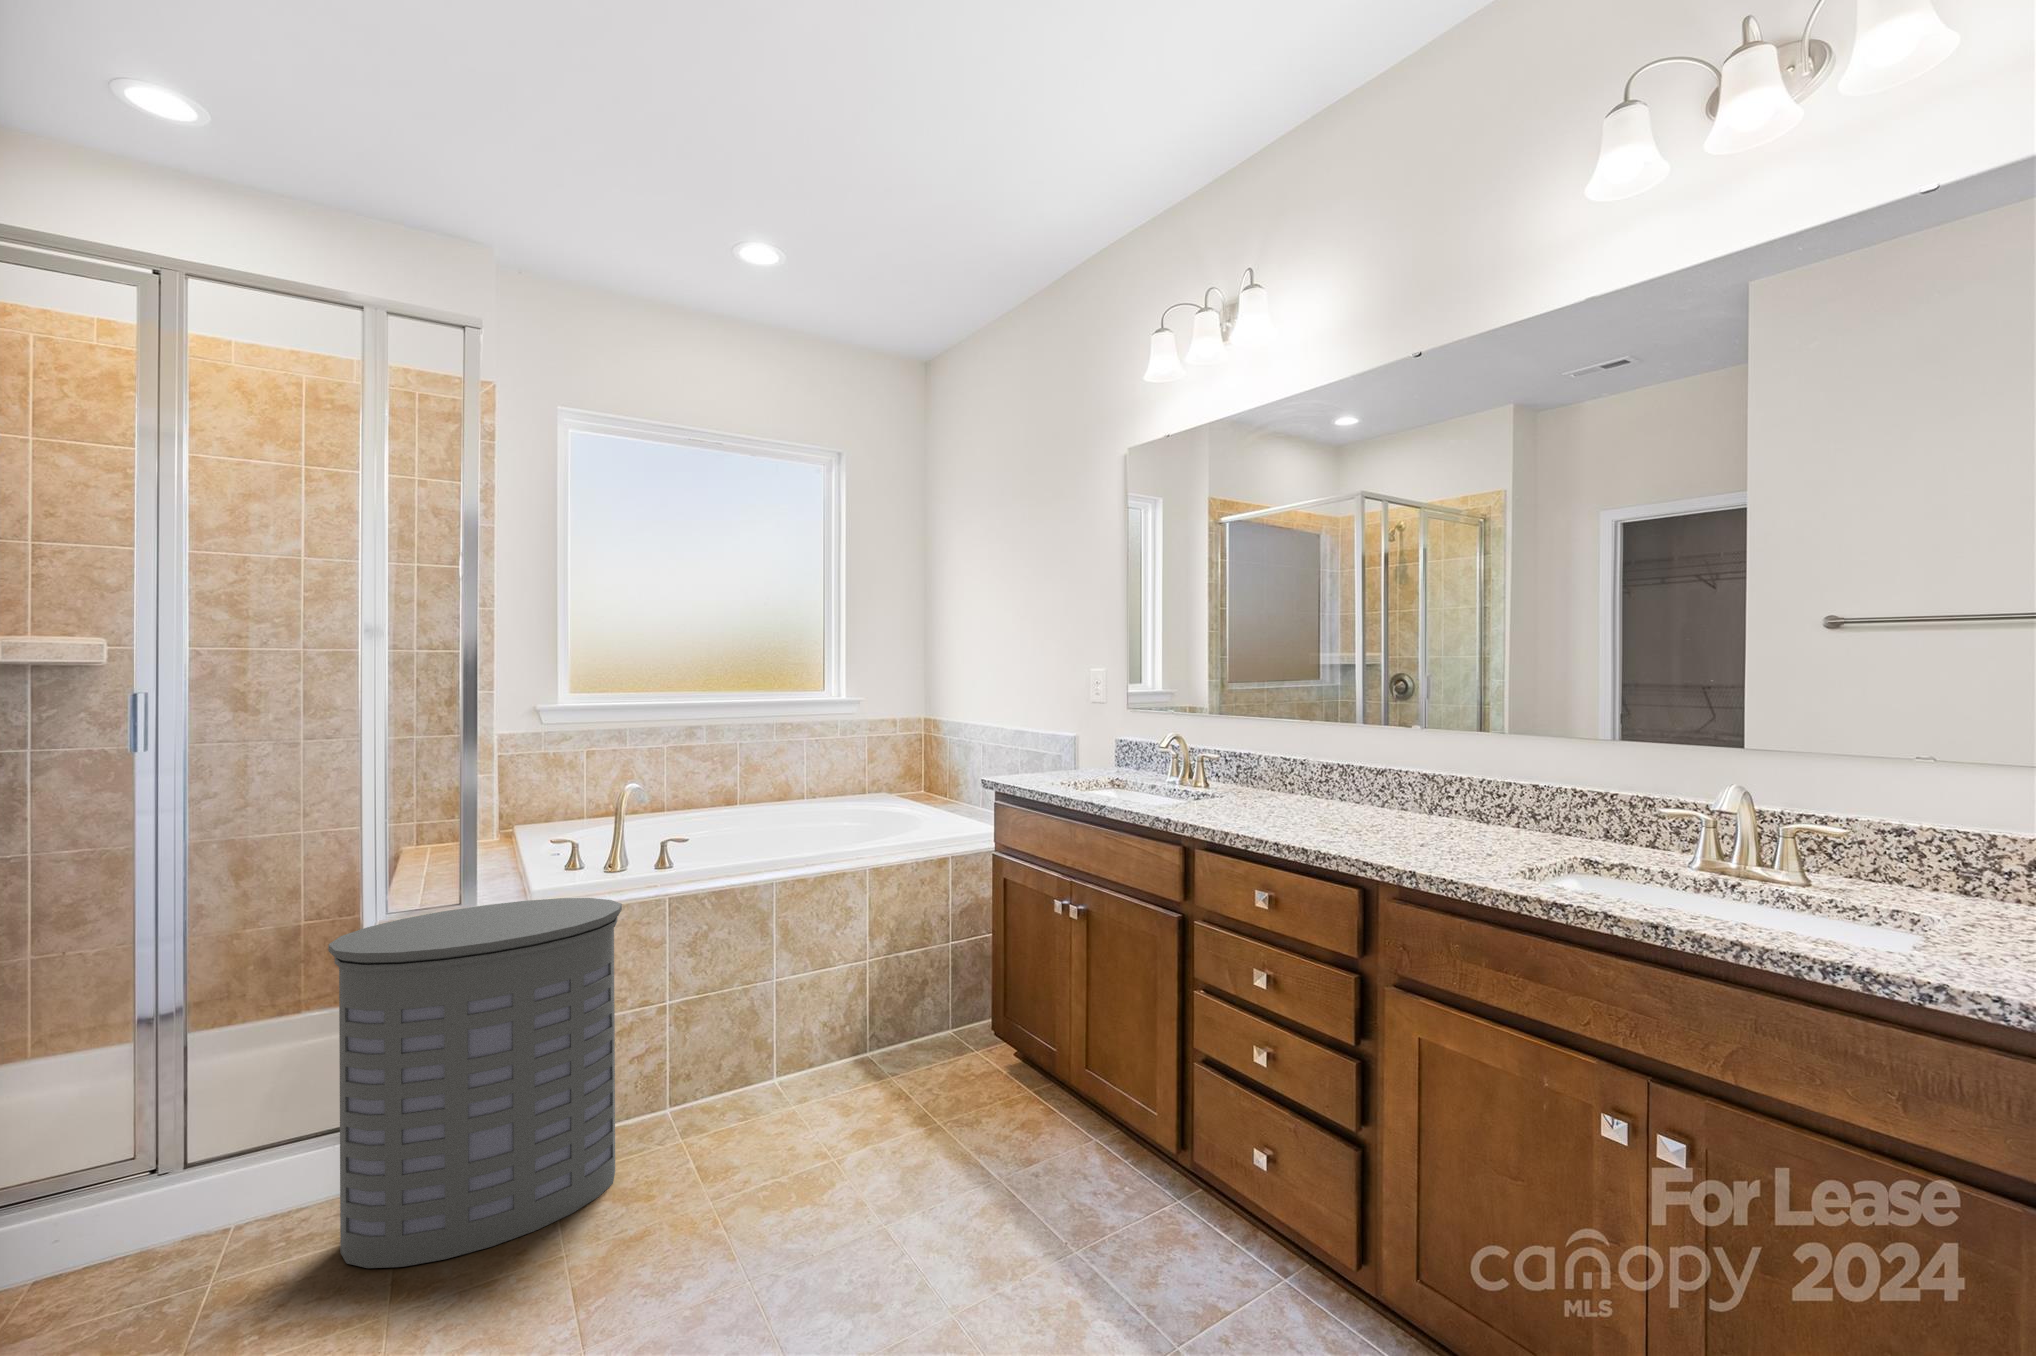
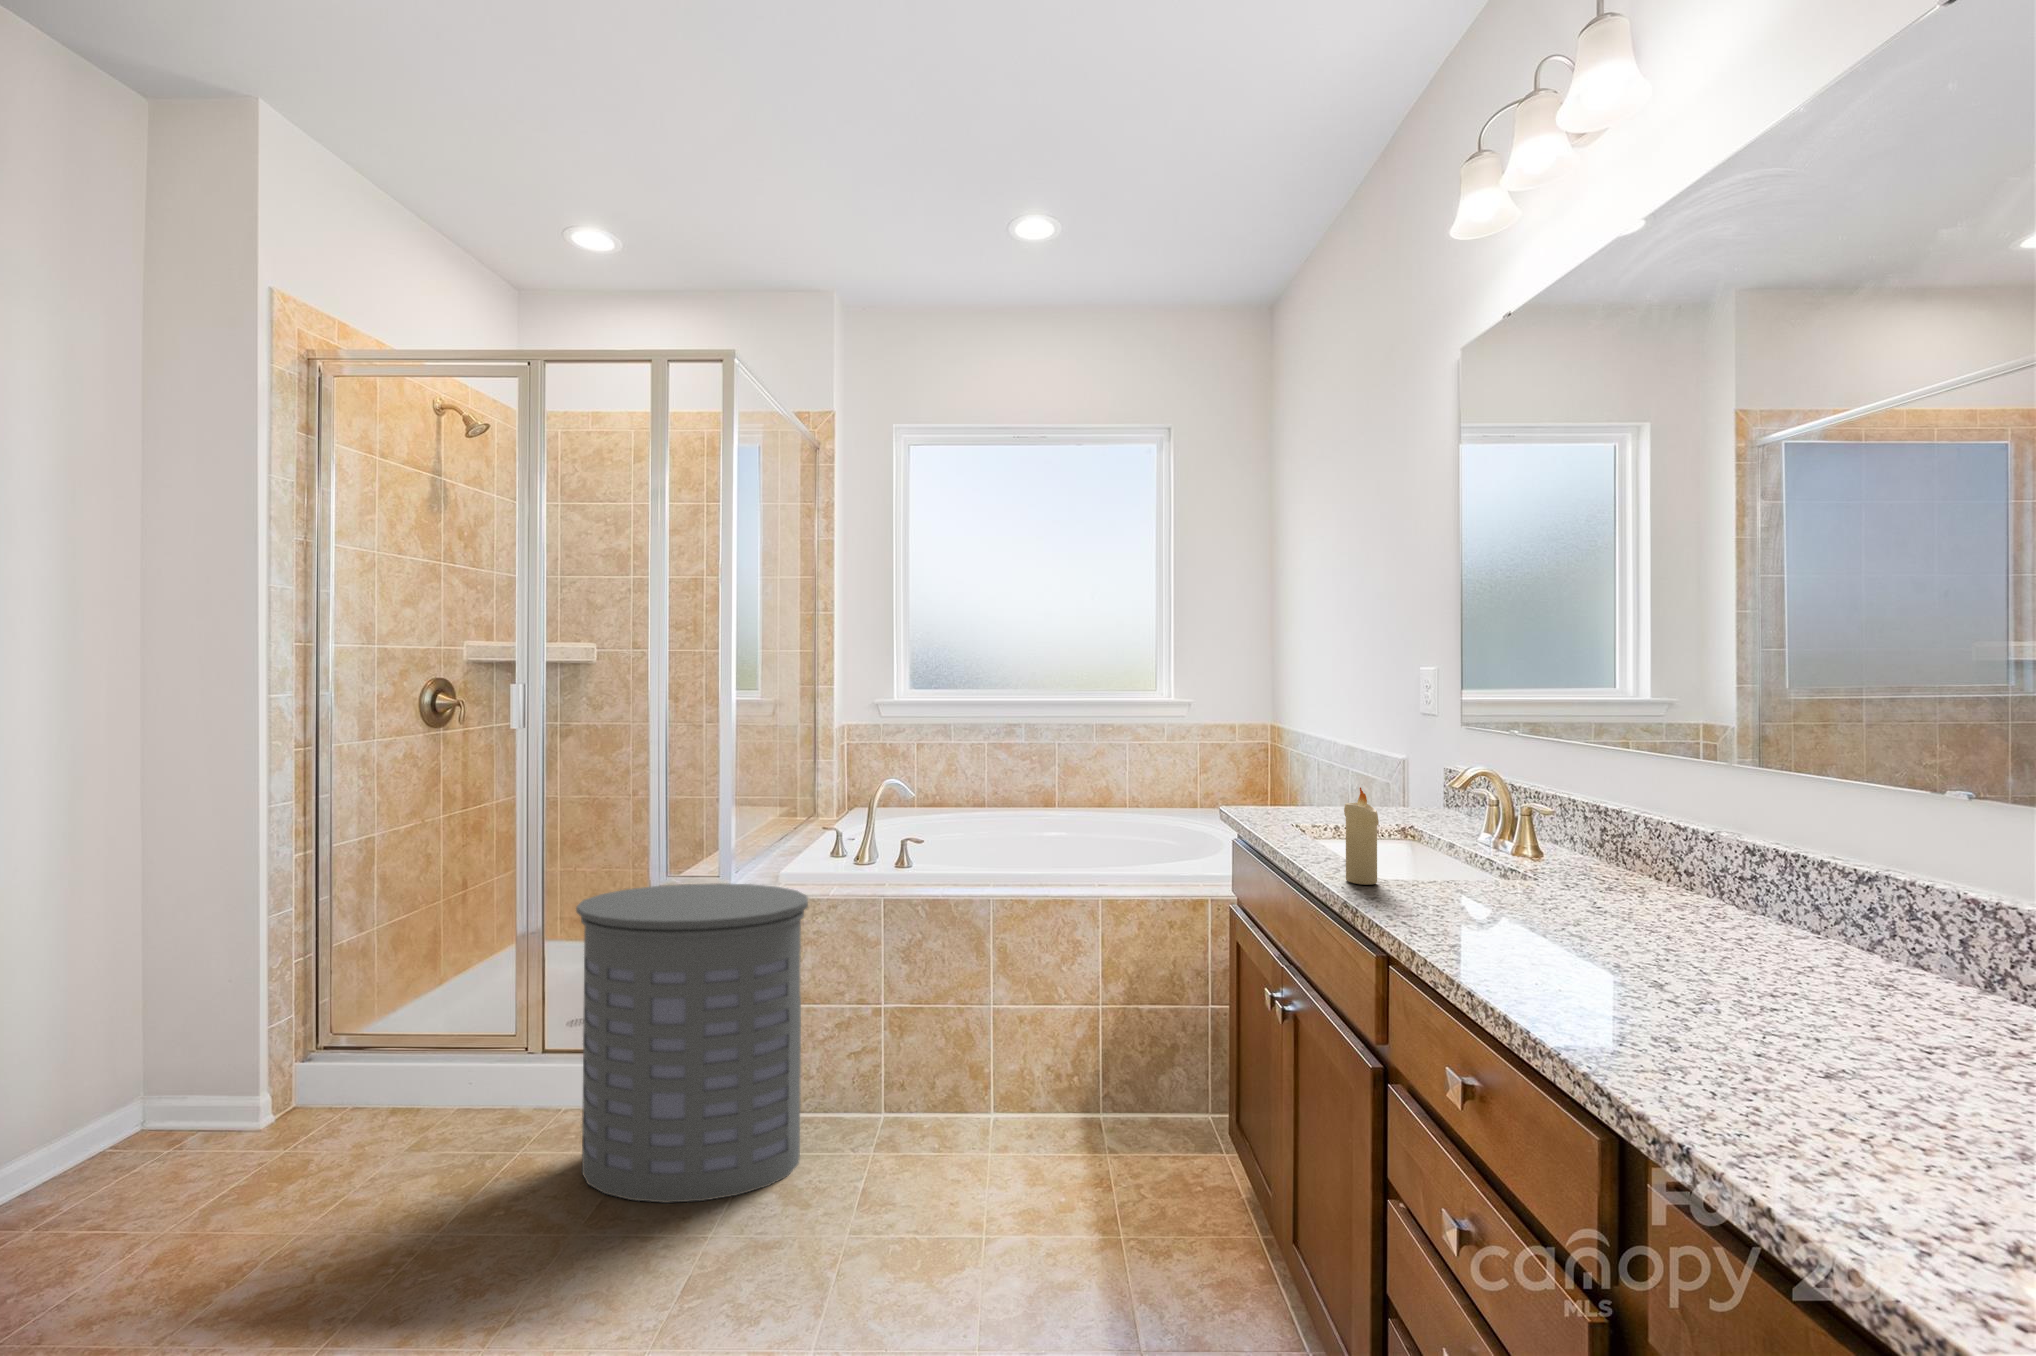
candle: none [1138,746,1159,808] -> present [1344,787,1379,885]

